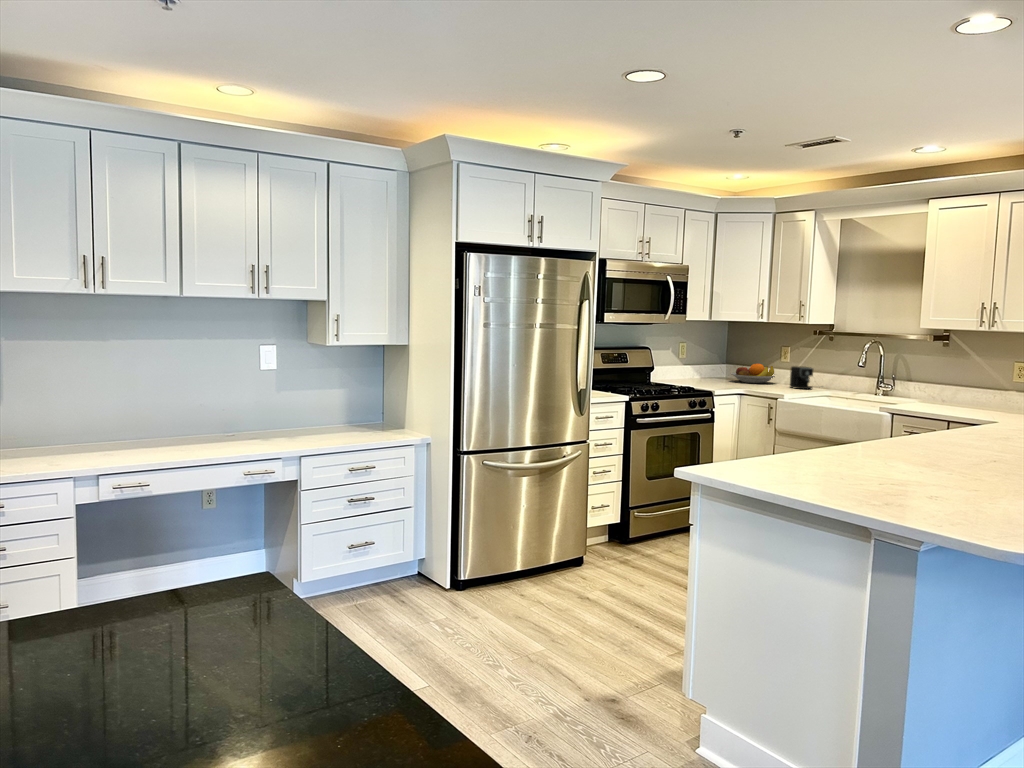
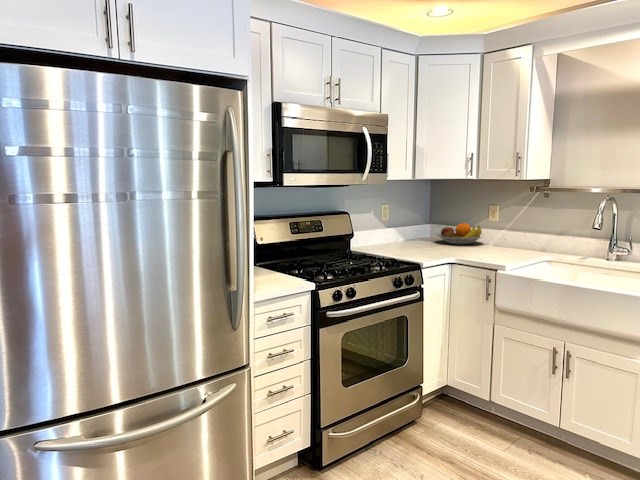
coffee maker: present [790,366,813,389] -> none [501,226,536,253]

